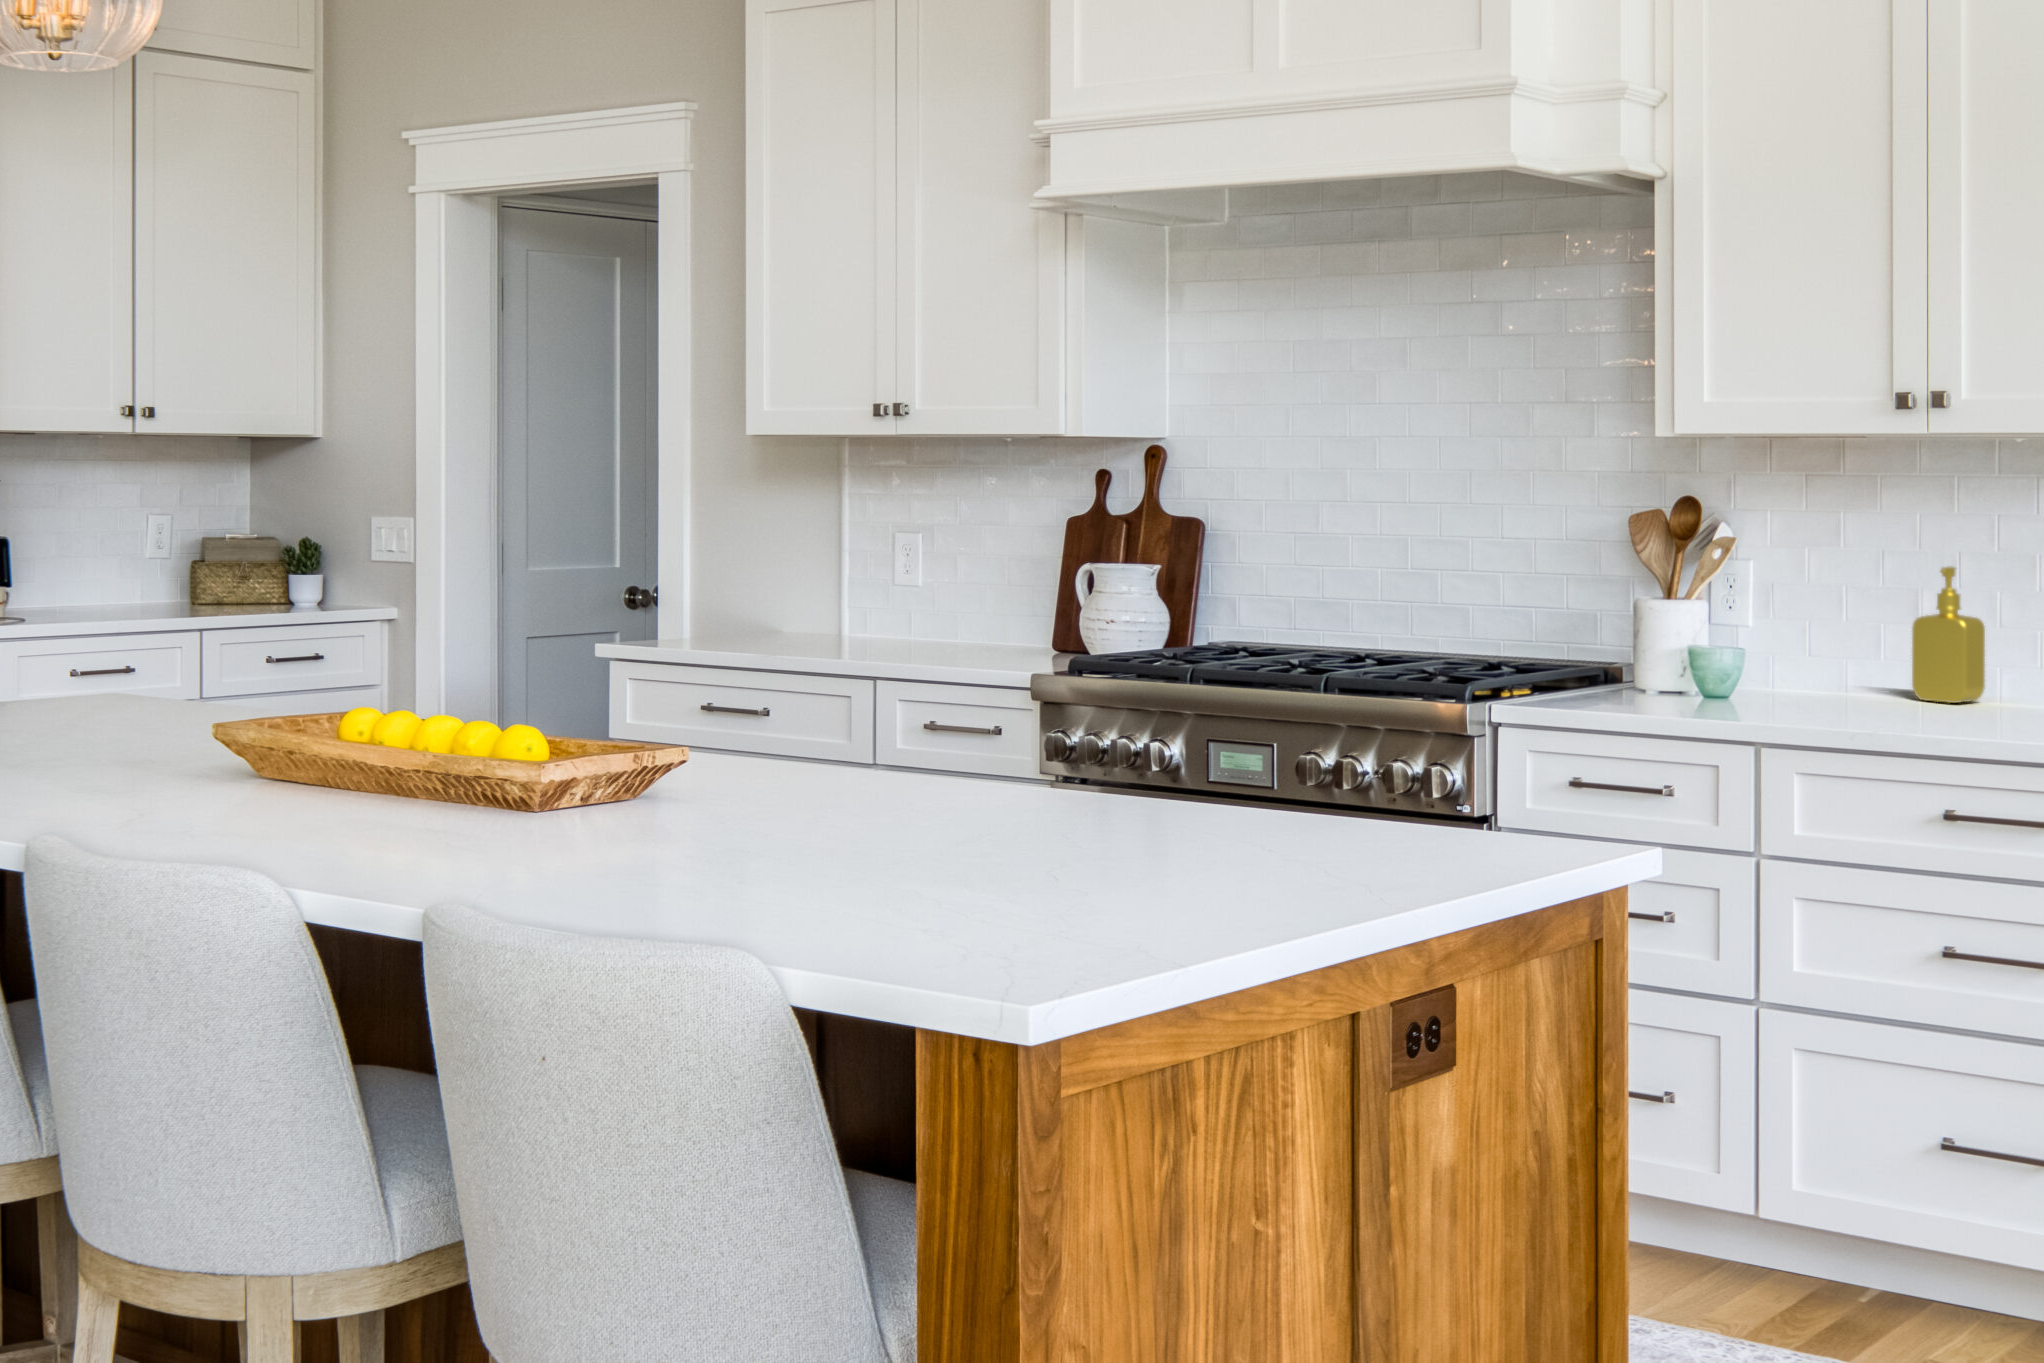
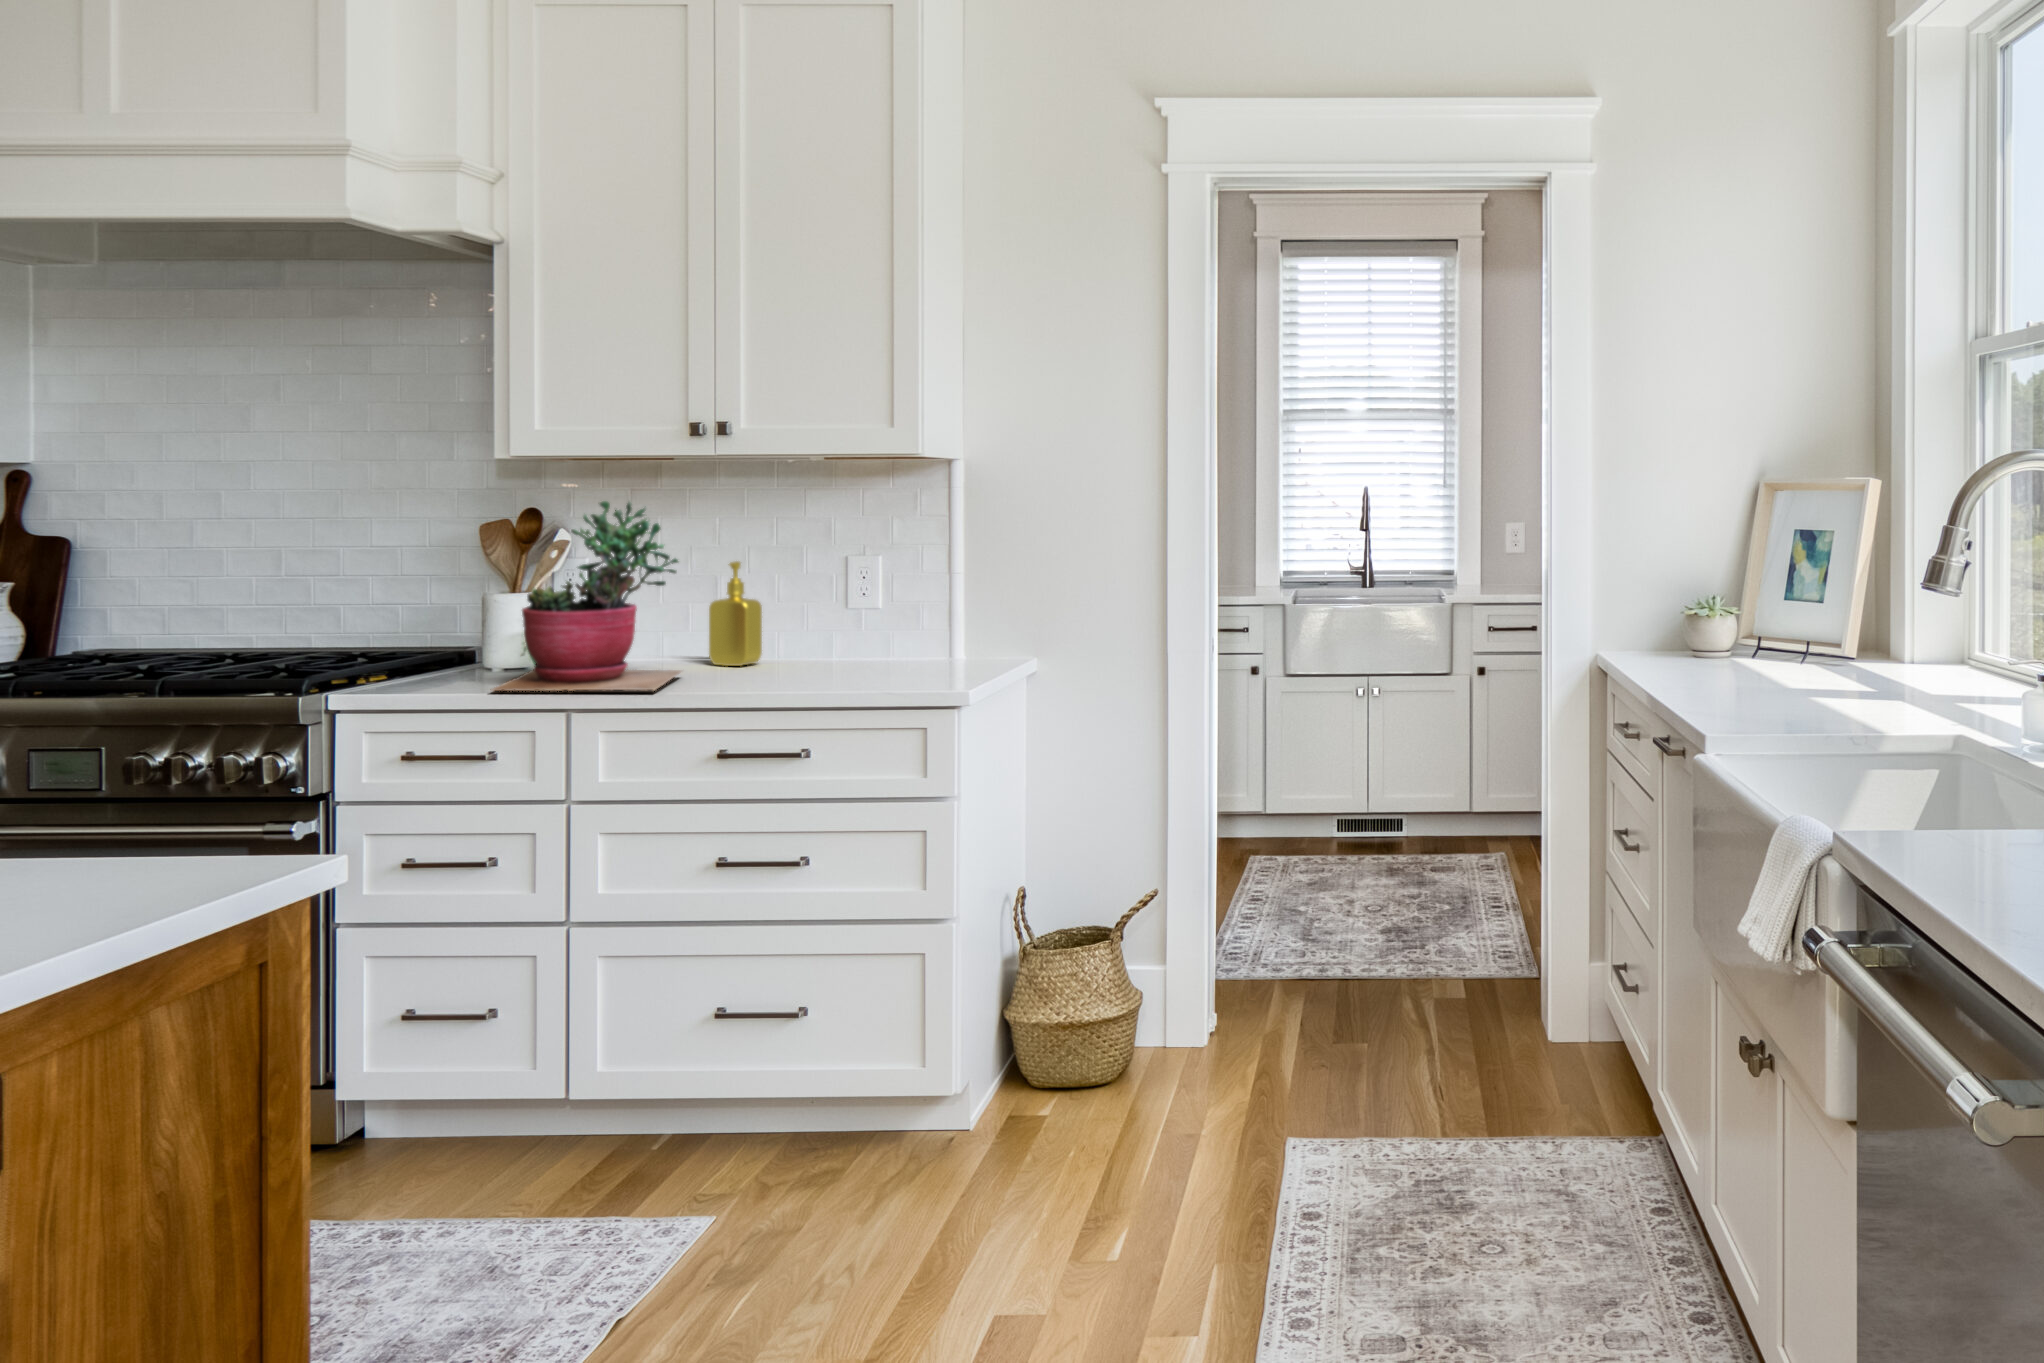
succulent plant: none [1661,491,1888,727] -> present [493,501,682,691]

